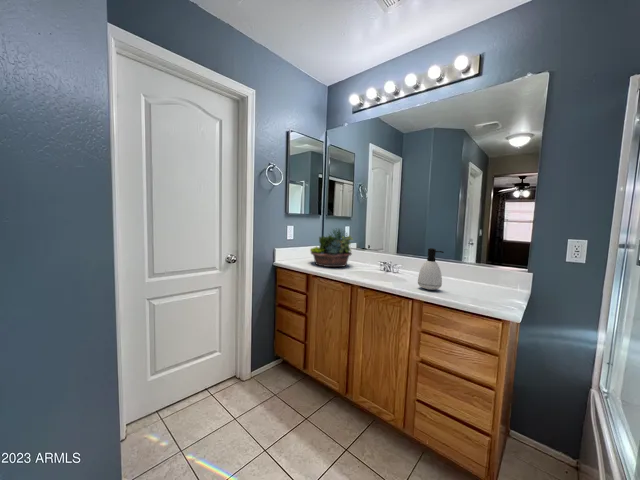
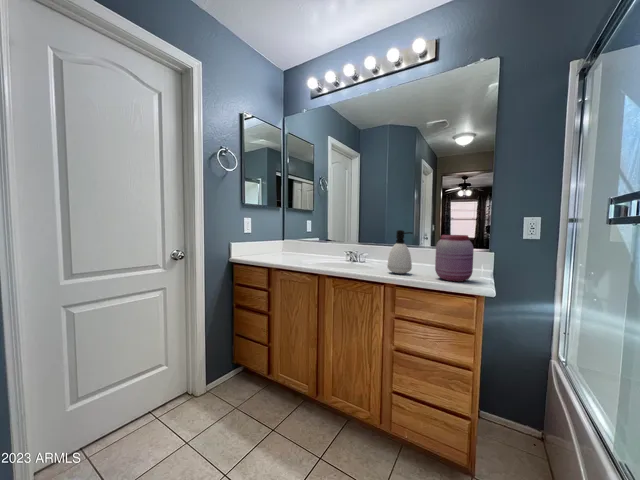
succulent planter: present [310,229,352,267] -> none [271,219,317,260]
jar: none [464,256,504,303] -> present [435,235,474,282]

